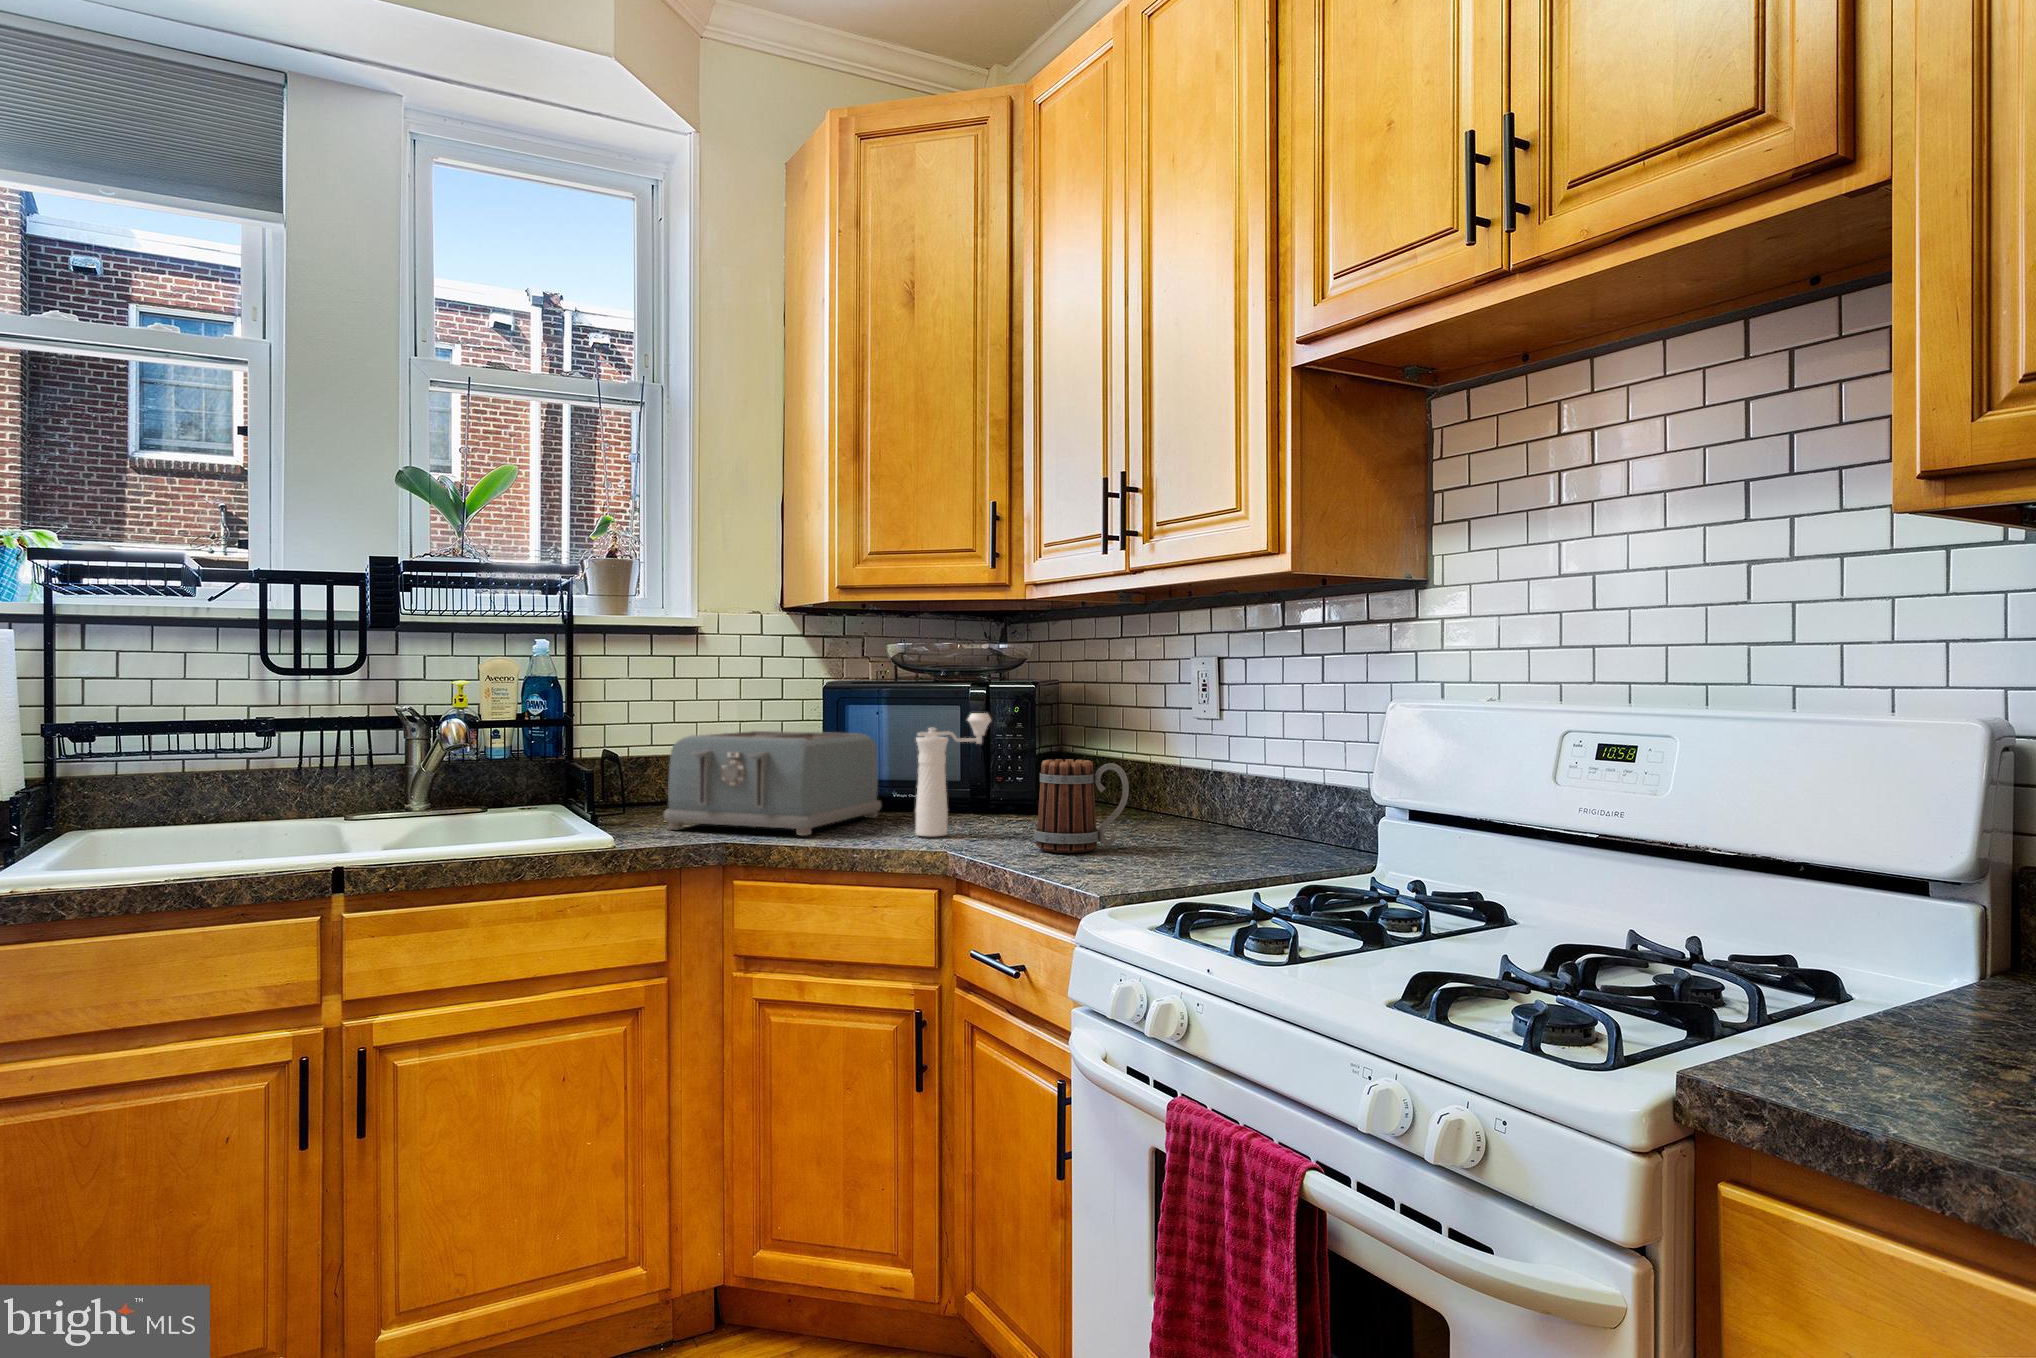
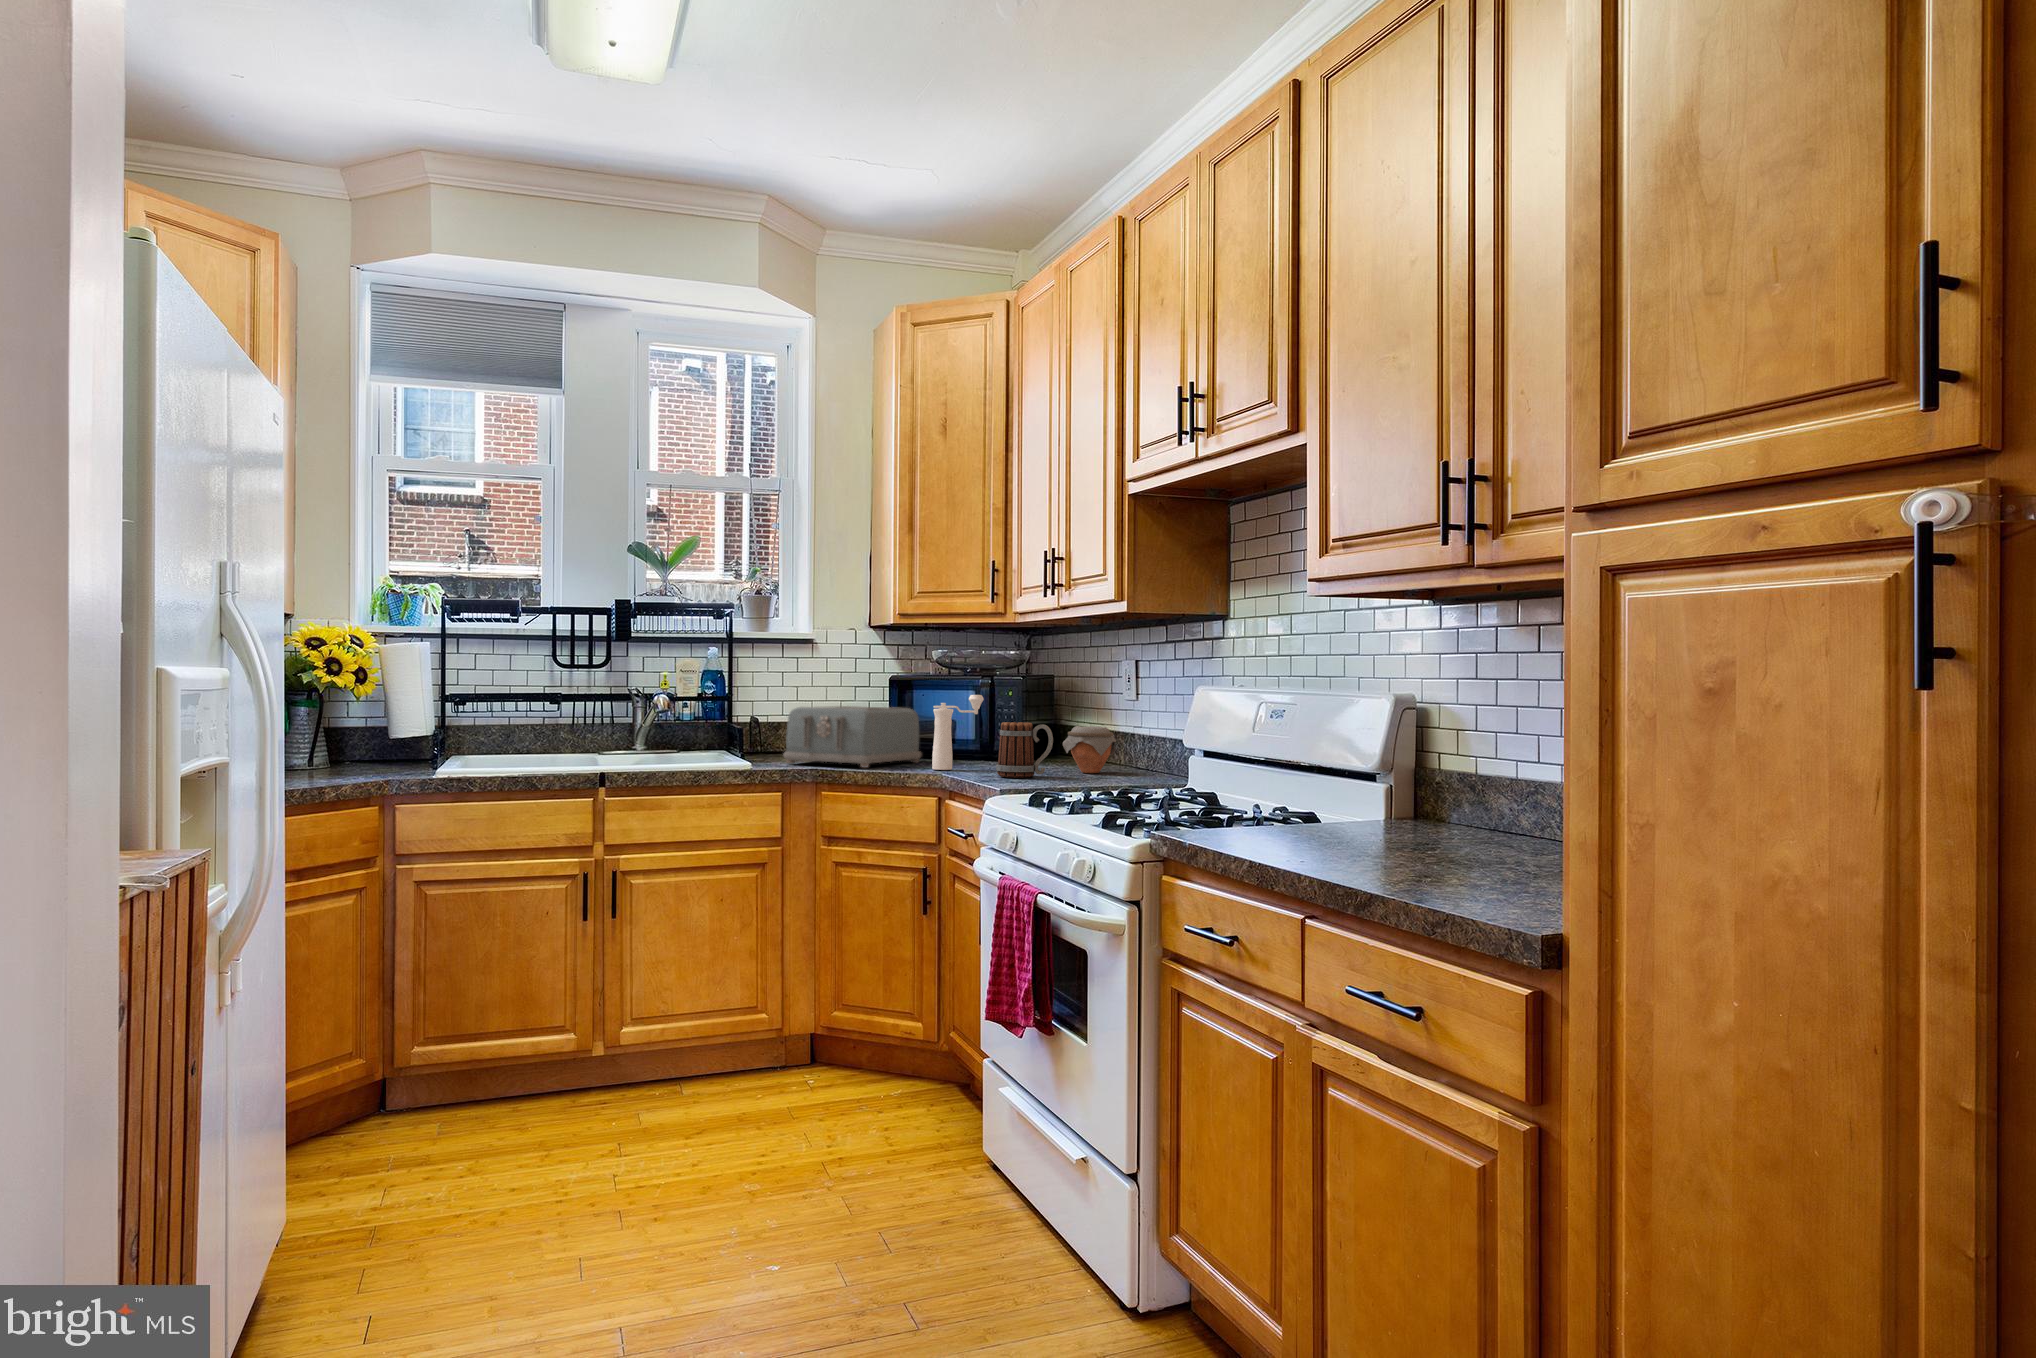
jar: none [1126,760,1211,836] -> present [1063,726,1116,773]

